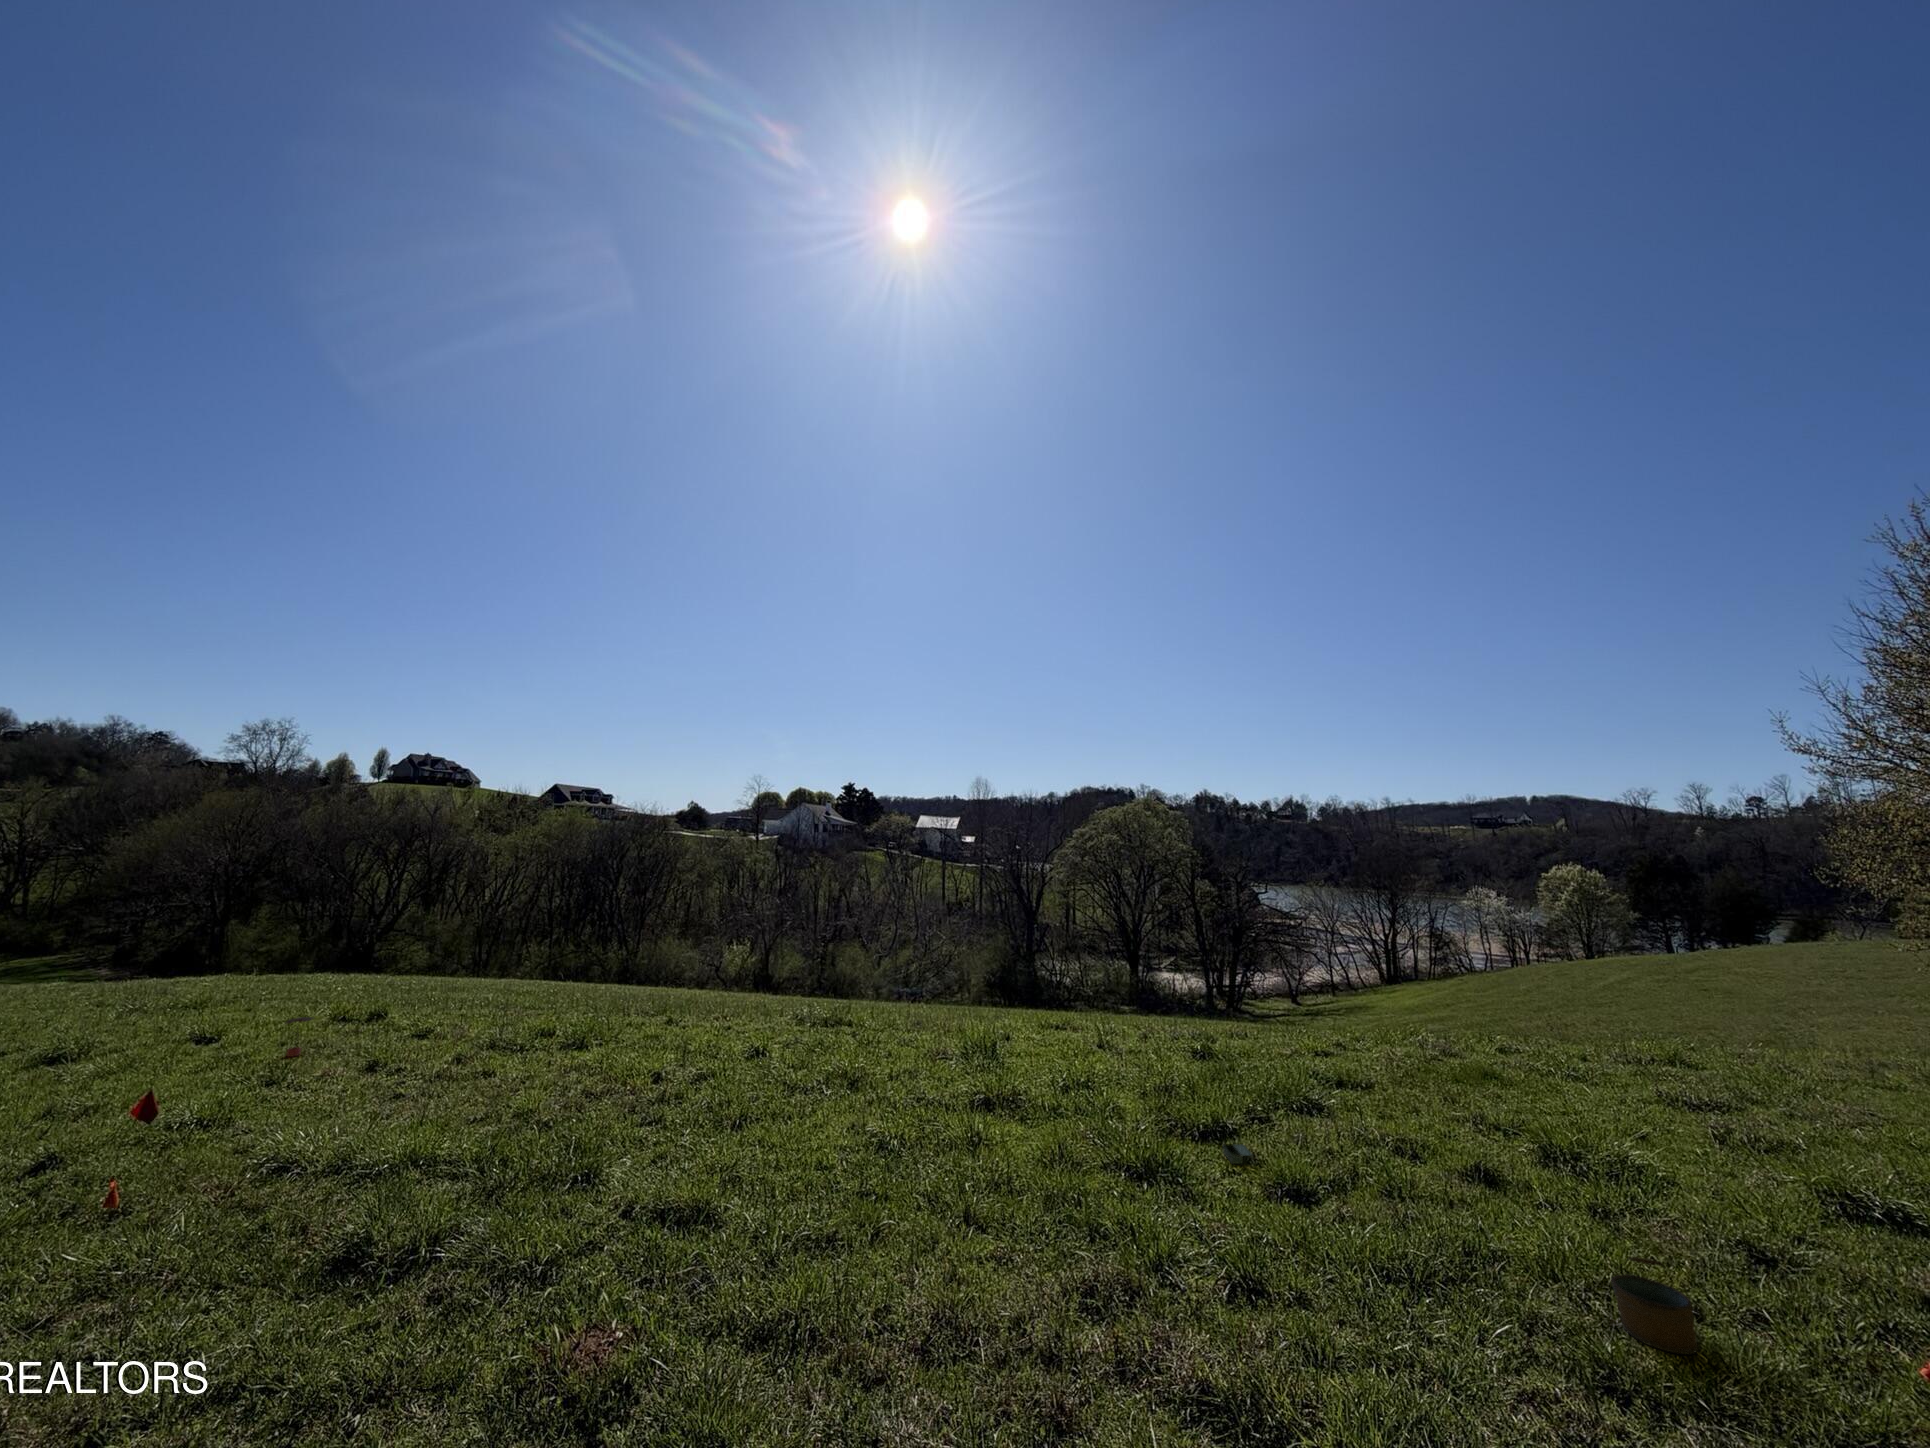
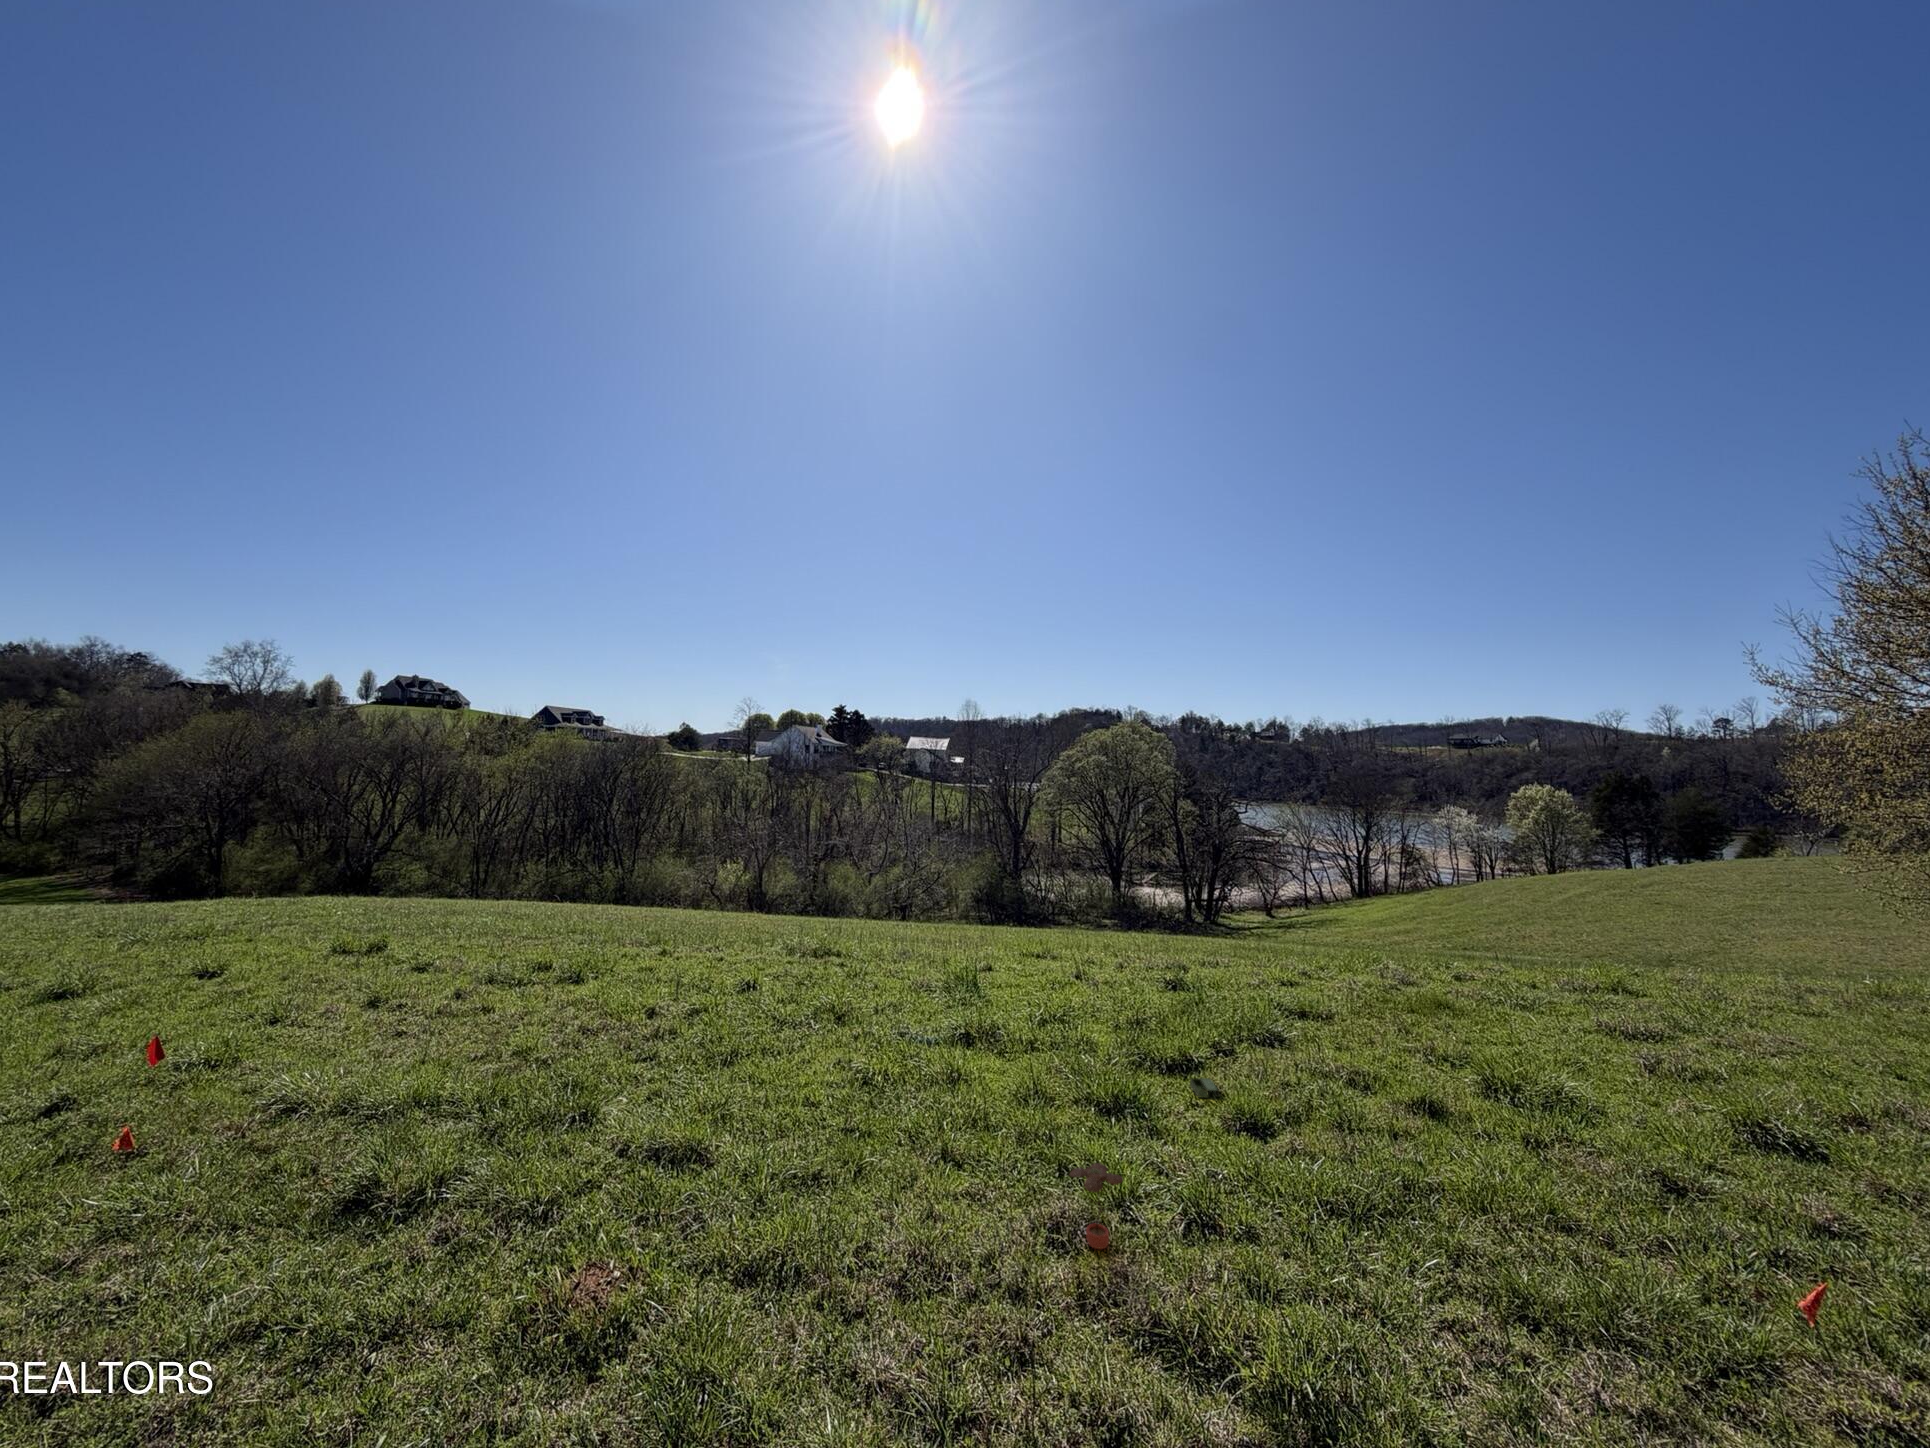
potted plant: present [285,1017,313,1057] -> present [1070,1163,1123,1249]
bucket: present [1611,1257,1698,1355] -> none [1535,1199,1605,1284]

